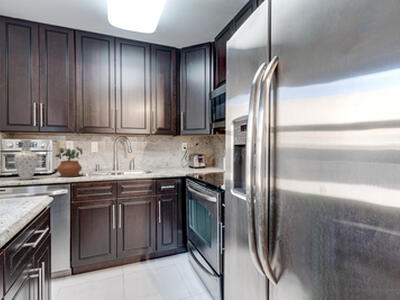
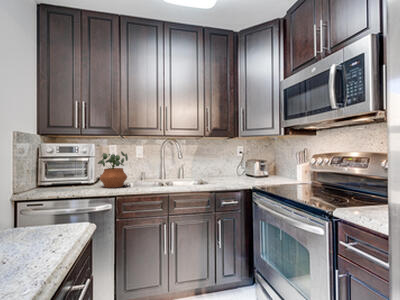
vase: present [14,139,38,180] -> none [54,143,79,191]

